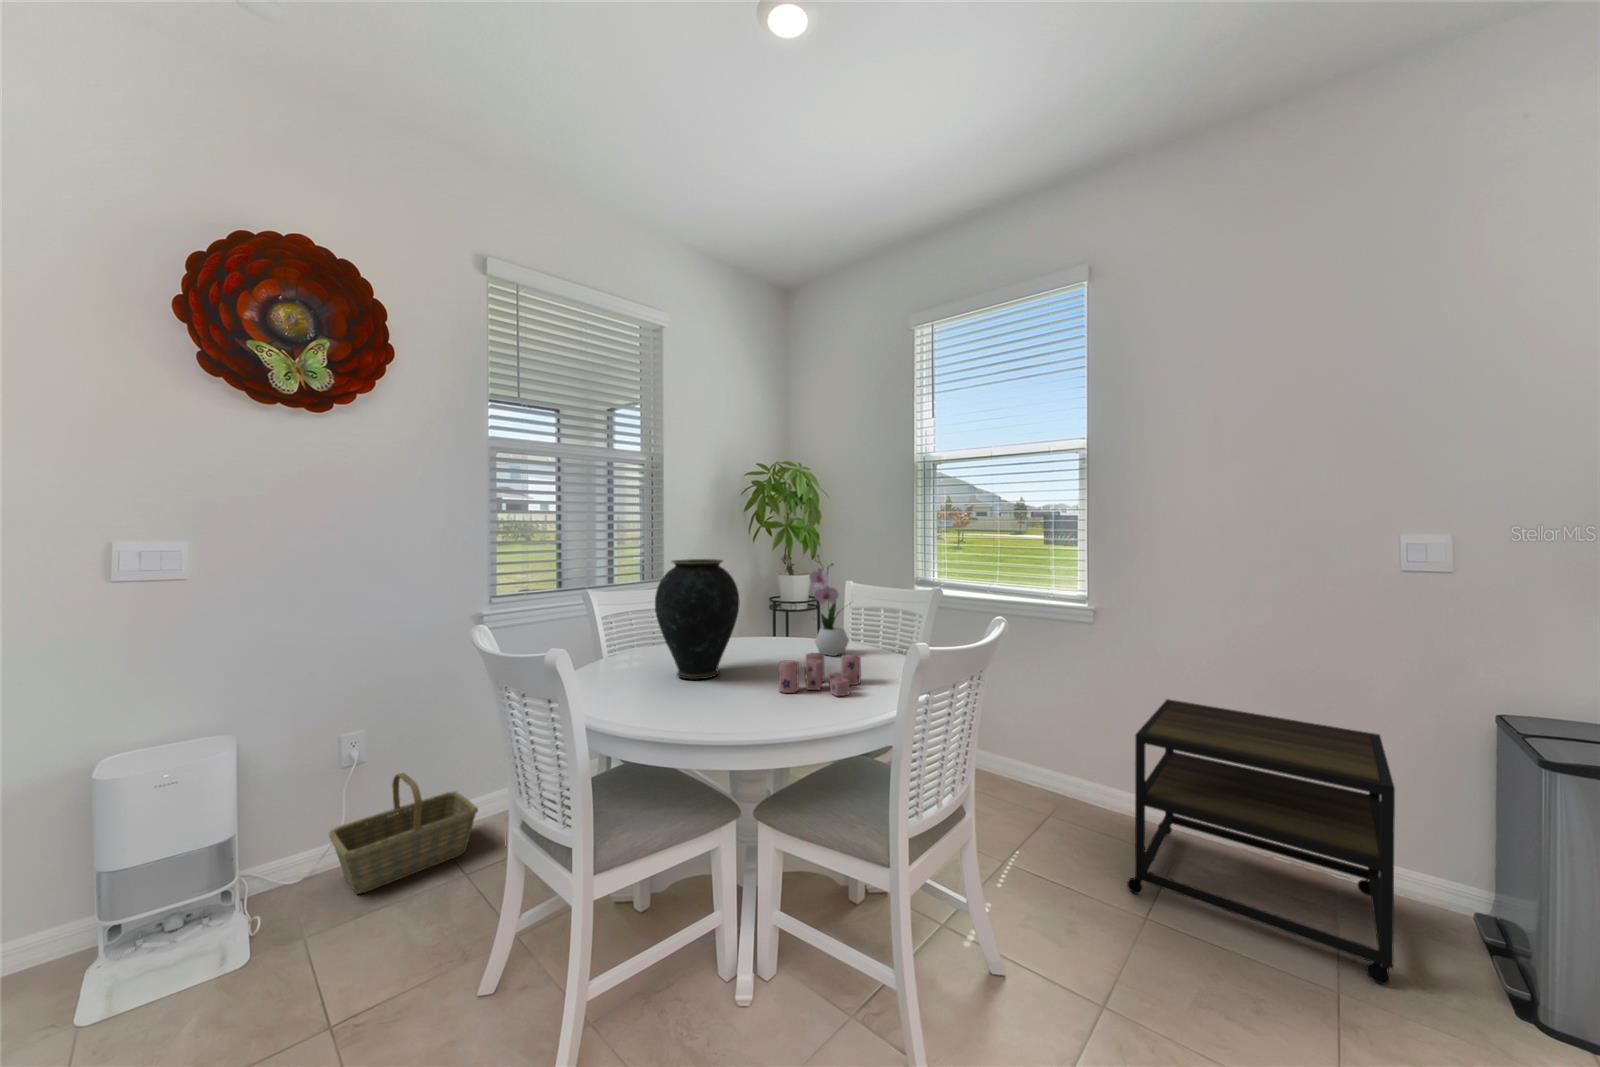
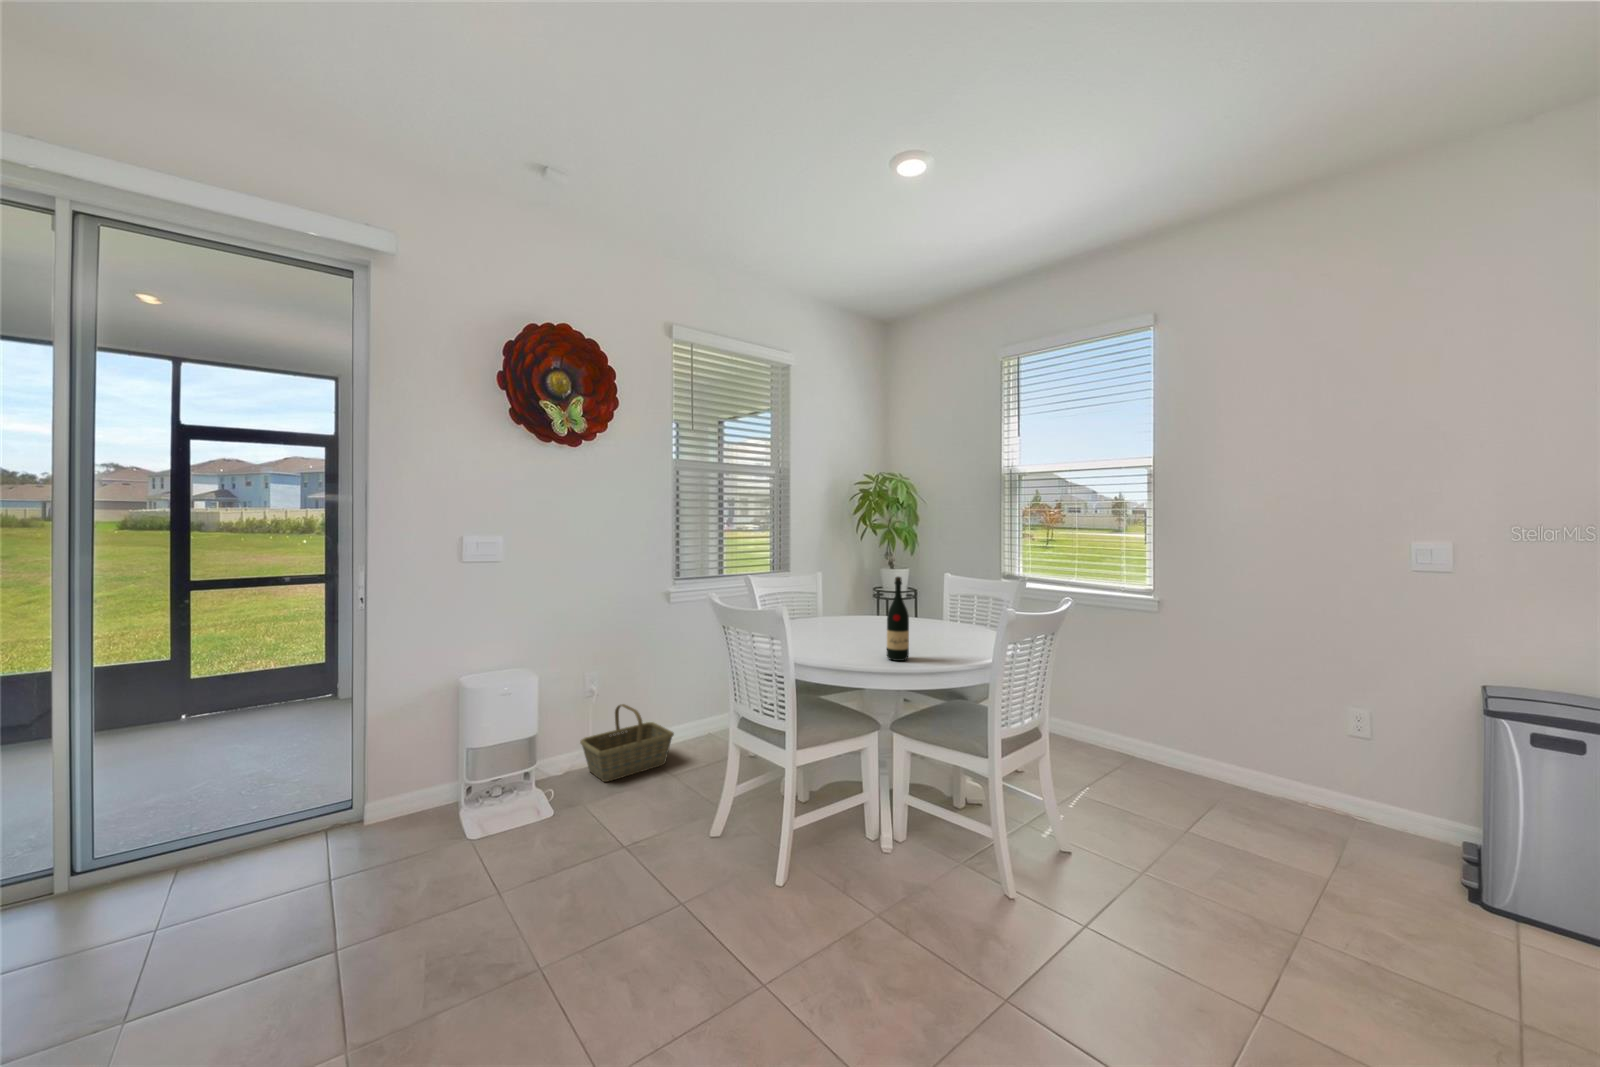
flower arrangement: present [809,555,849,656] -> none [922,552,956,628]
vase: present [655,559,740,679] -> none [815,554,875,639]
wine bottle: none [740,592,774,721] -> present [887,577,909,661]
candle: present [779,653,861,696] -> none [907,623,965,651]
side table: present [1127,699,1395,984] -> none [1170,673,1383,873]

